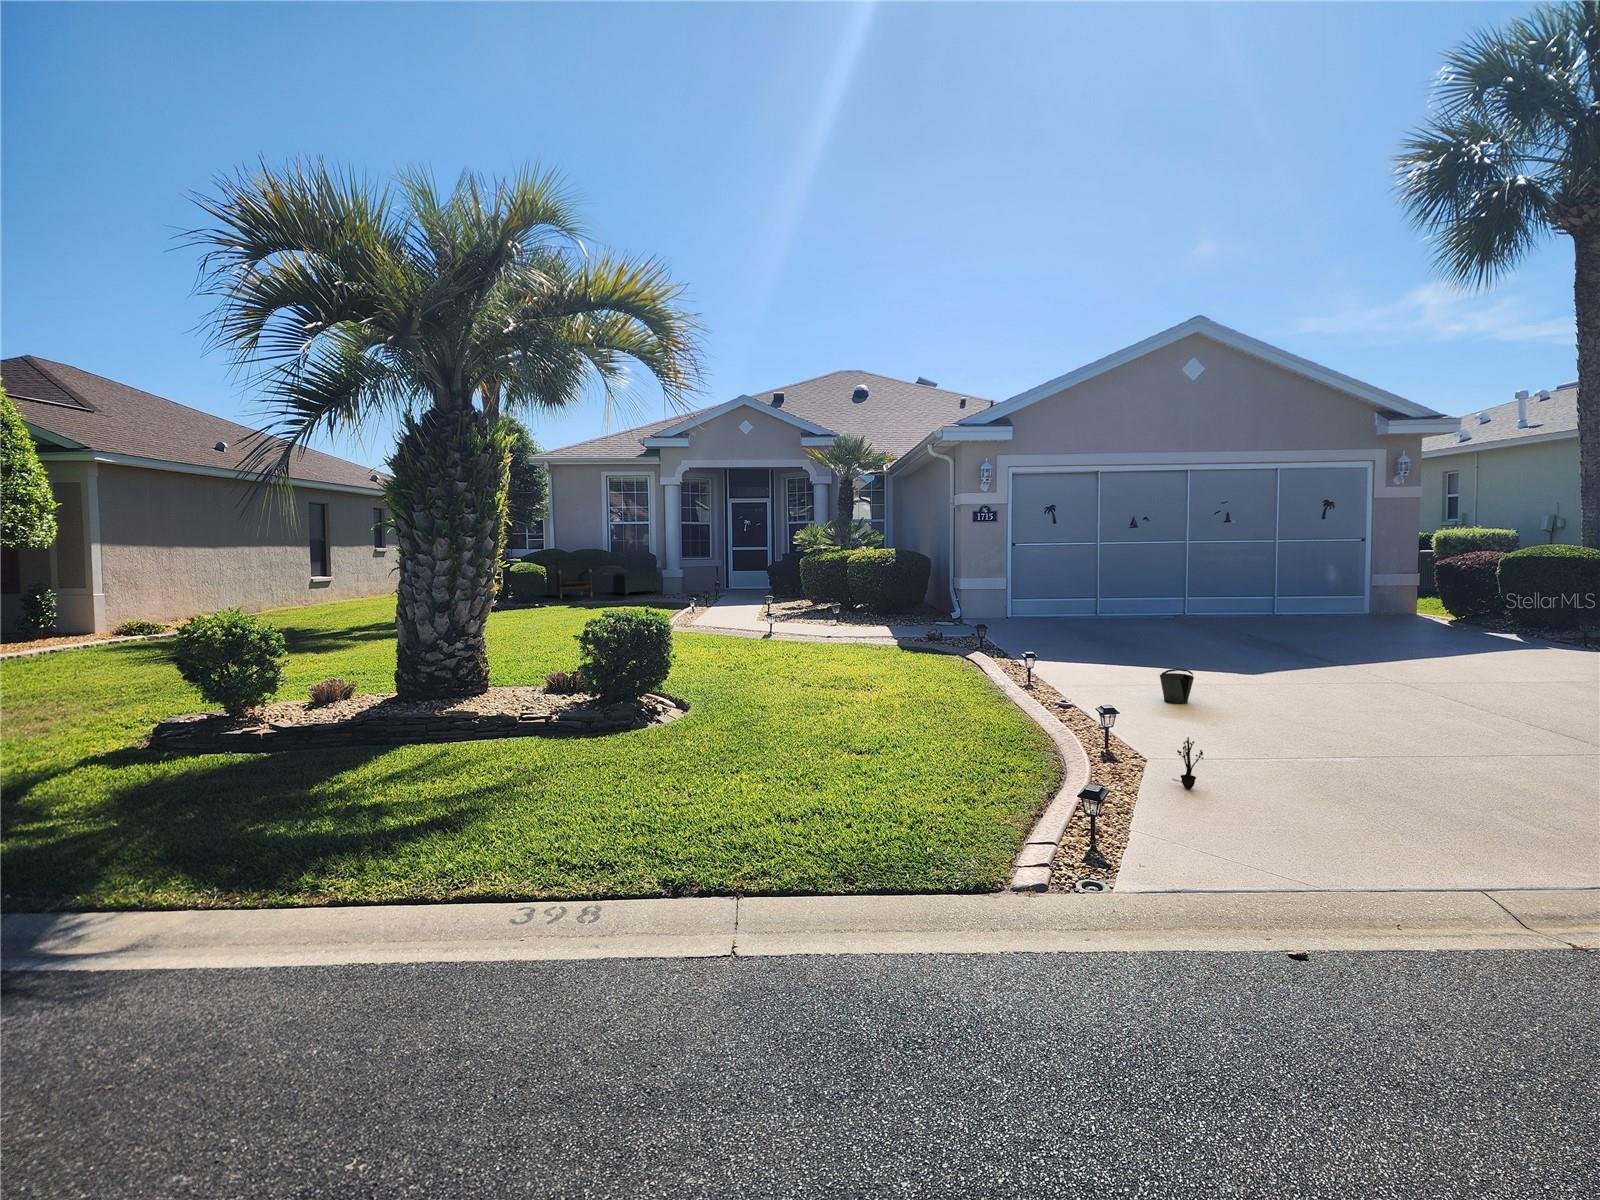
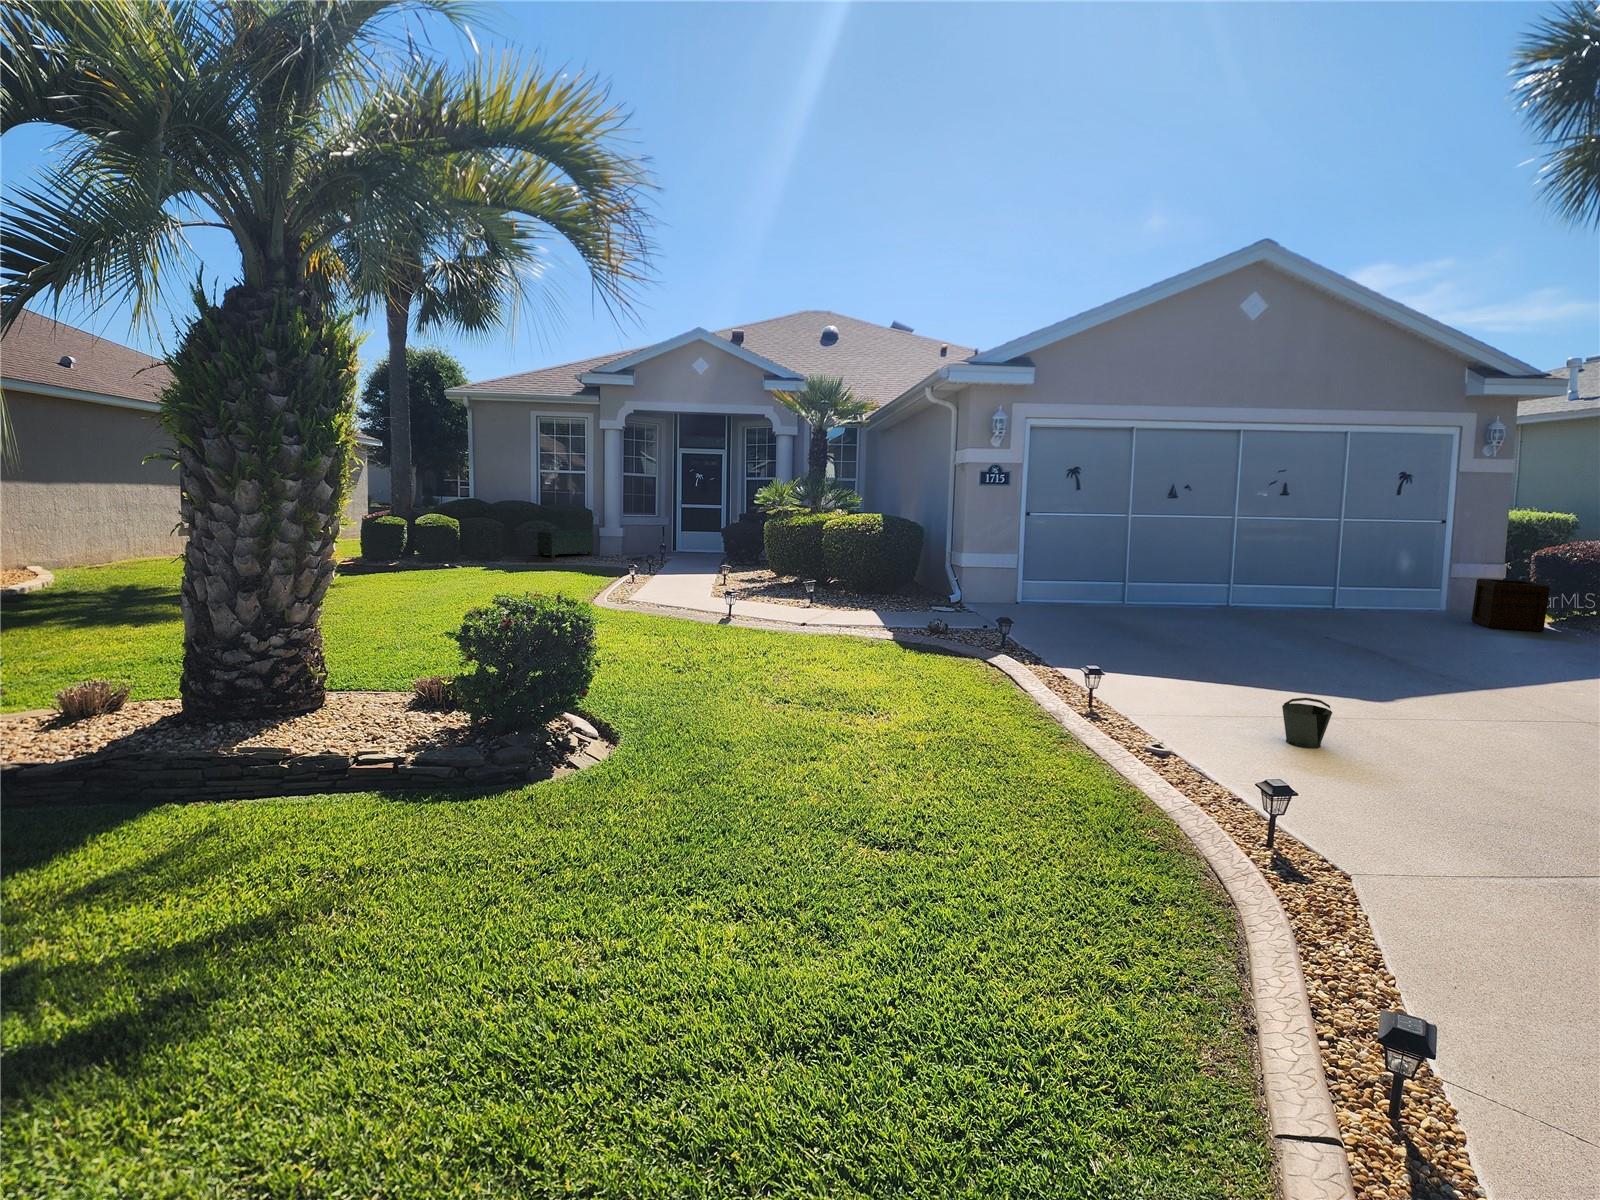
lounge chair: present [555,559,593,598] -> none [468,512,512,559]
wooden crate: none [1401,583,1459,625] -> present [1471,579,1550,632]
decorative plant: present [1173,737,1203,789] -> none [1419,855,1497,940]

